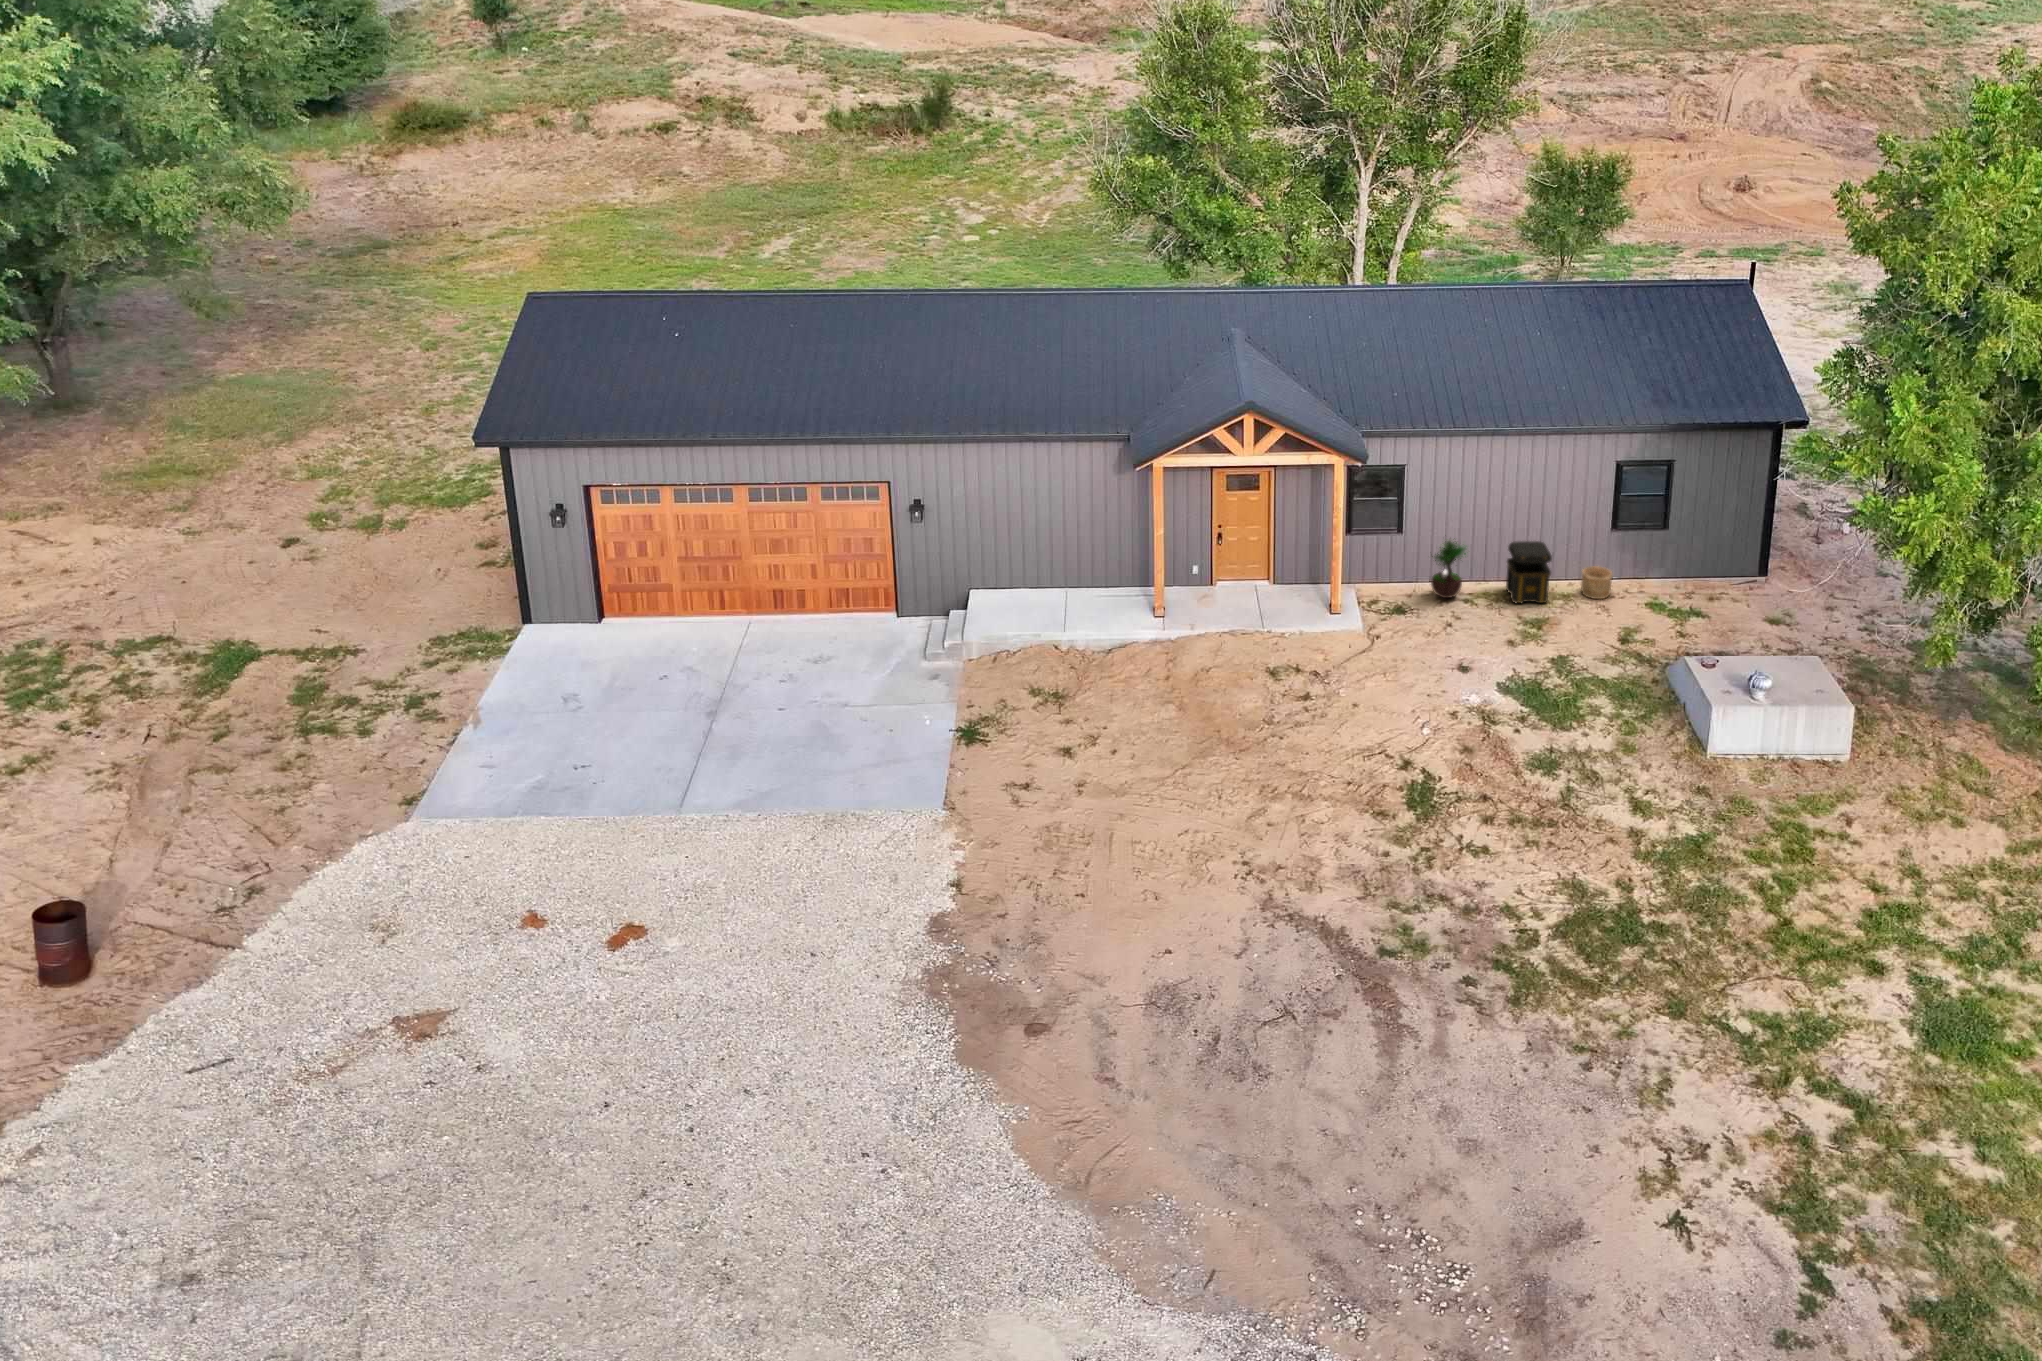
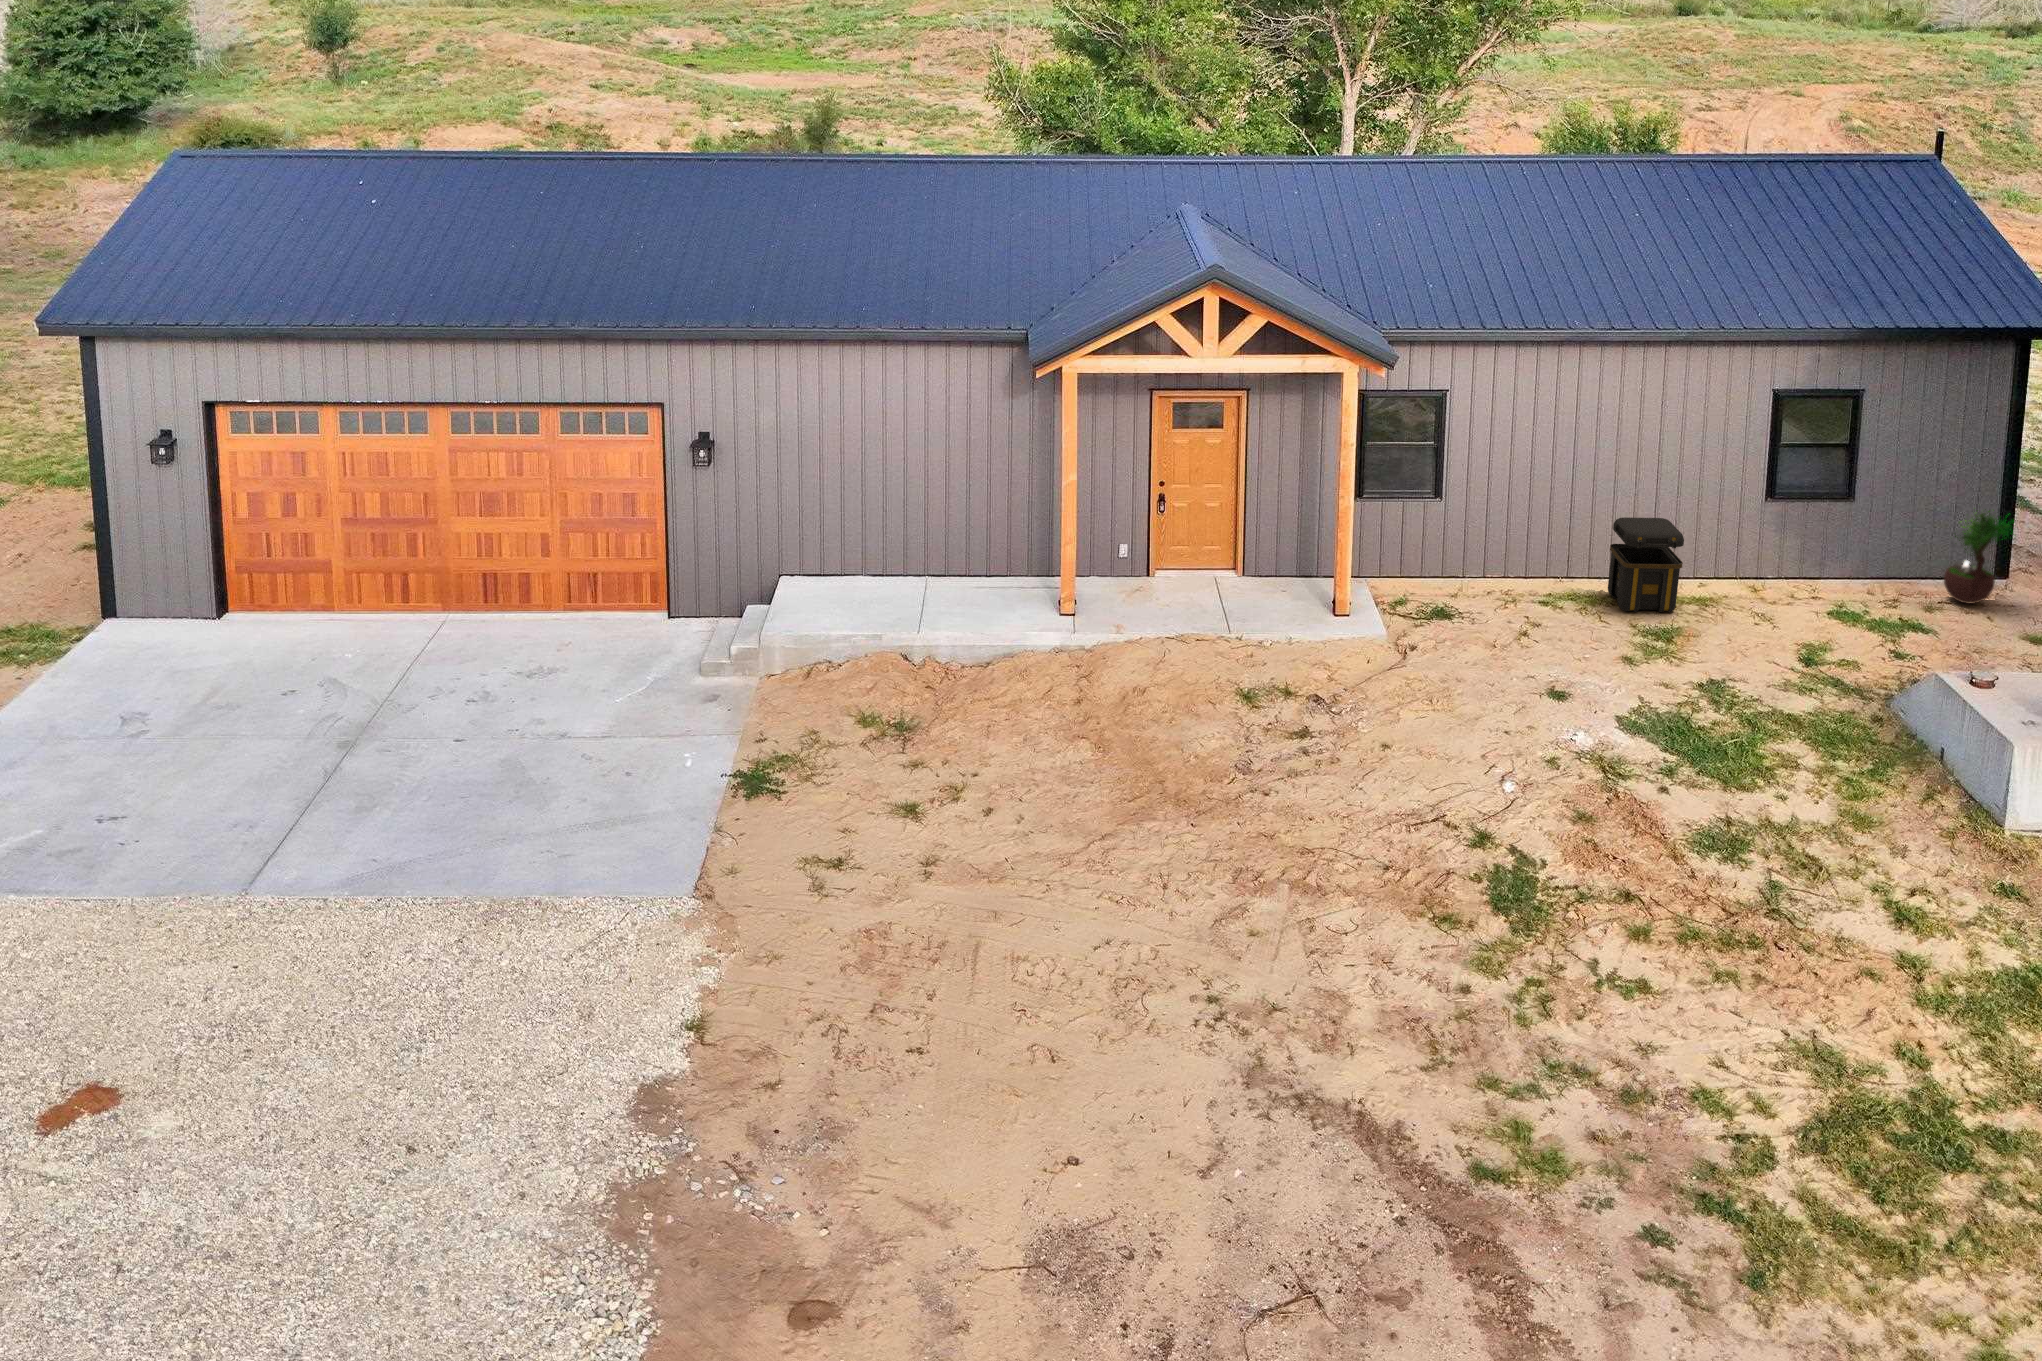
potted tree: present [1431,541,1466,598] -> present [1944,510,2014,604]
wooden bucket: present [1581,566,1612,599] -> none [1724,559,1775,608]

